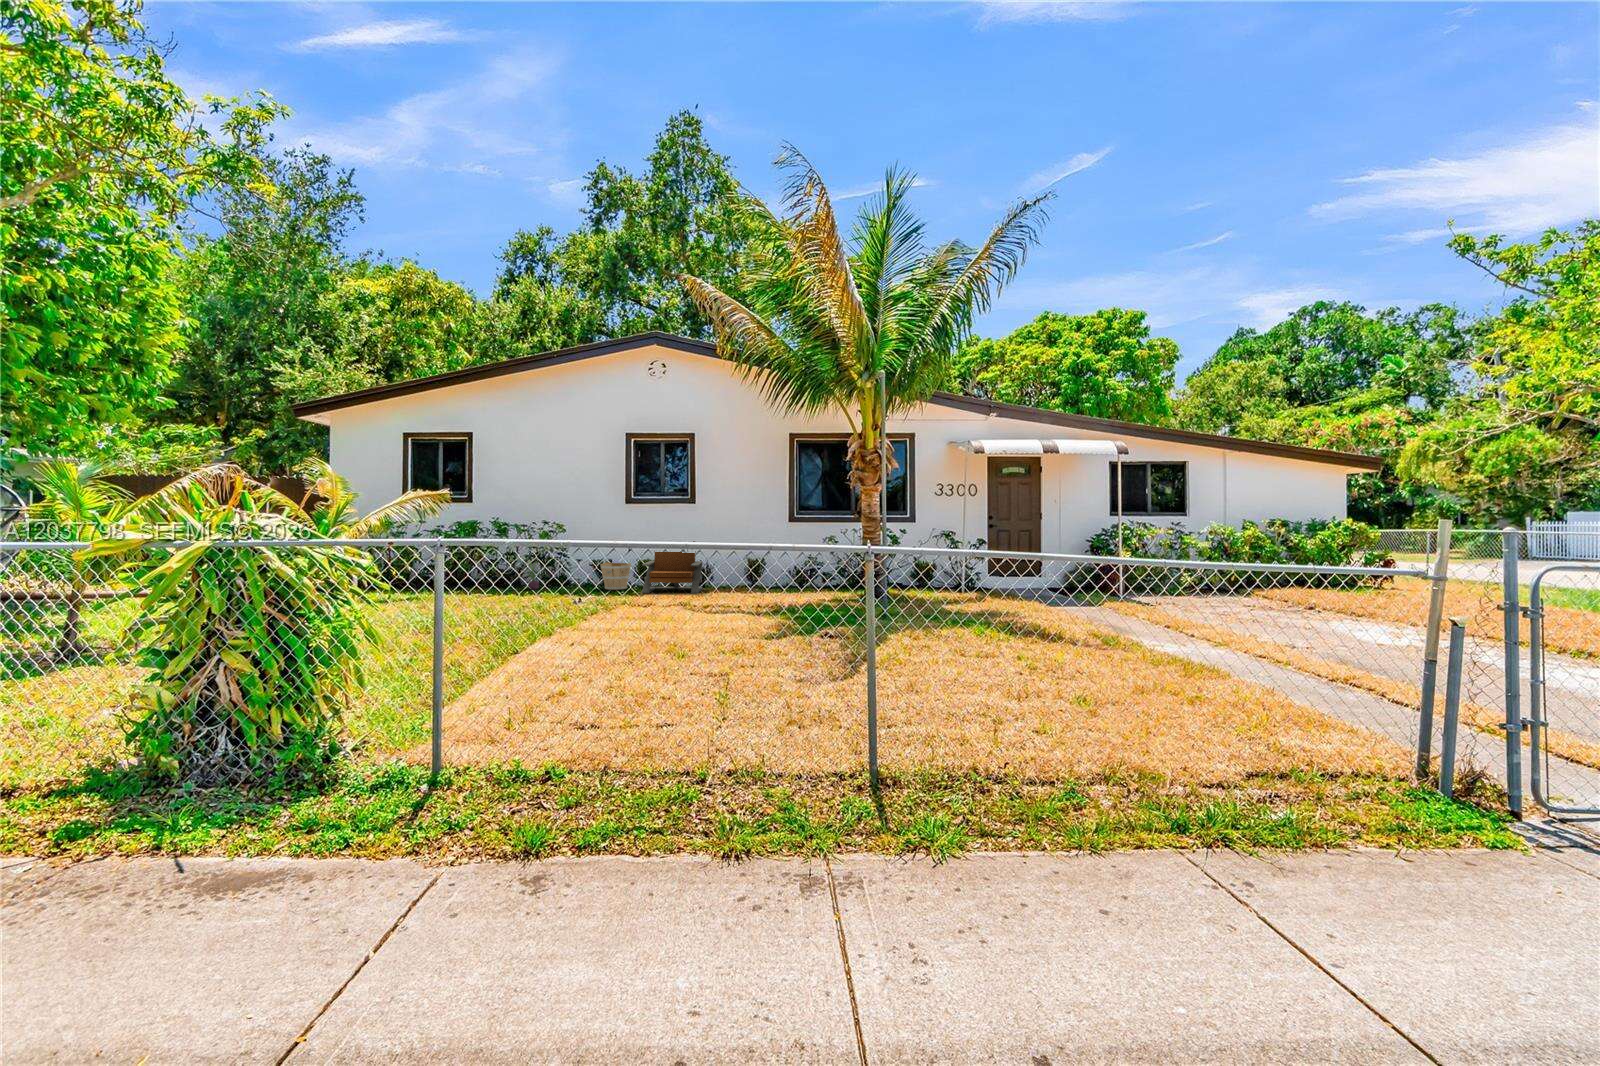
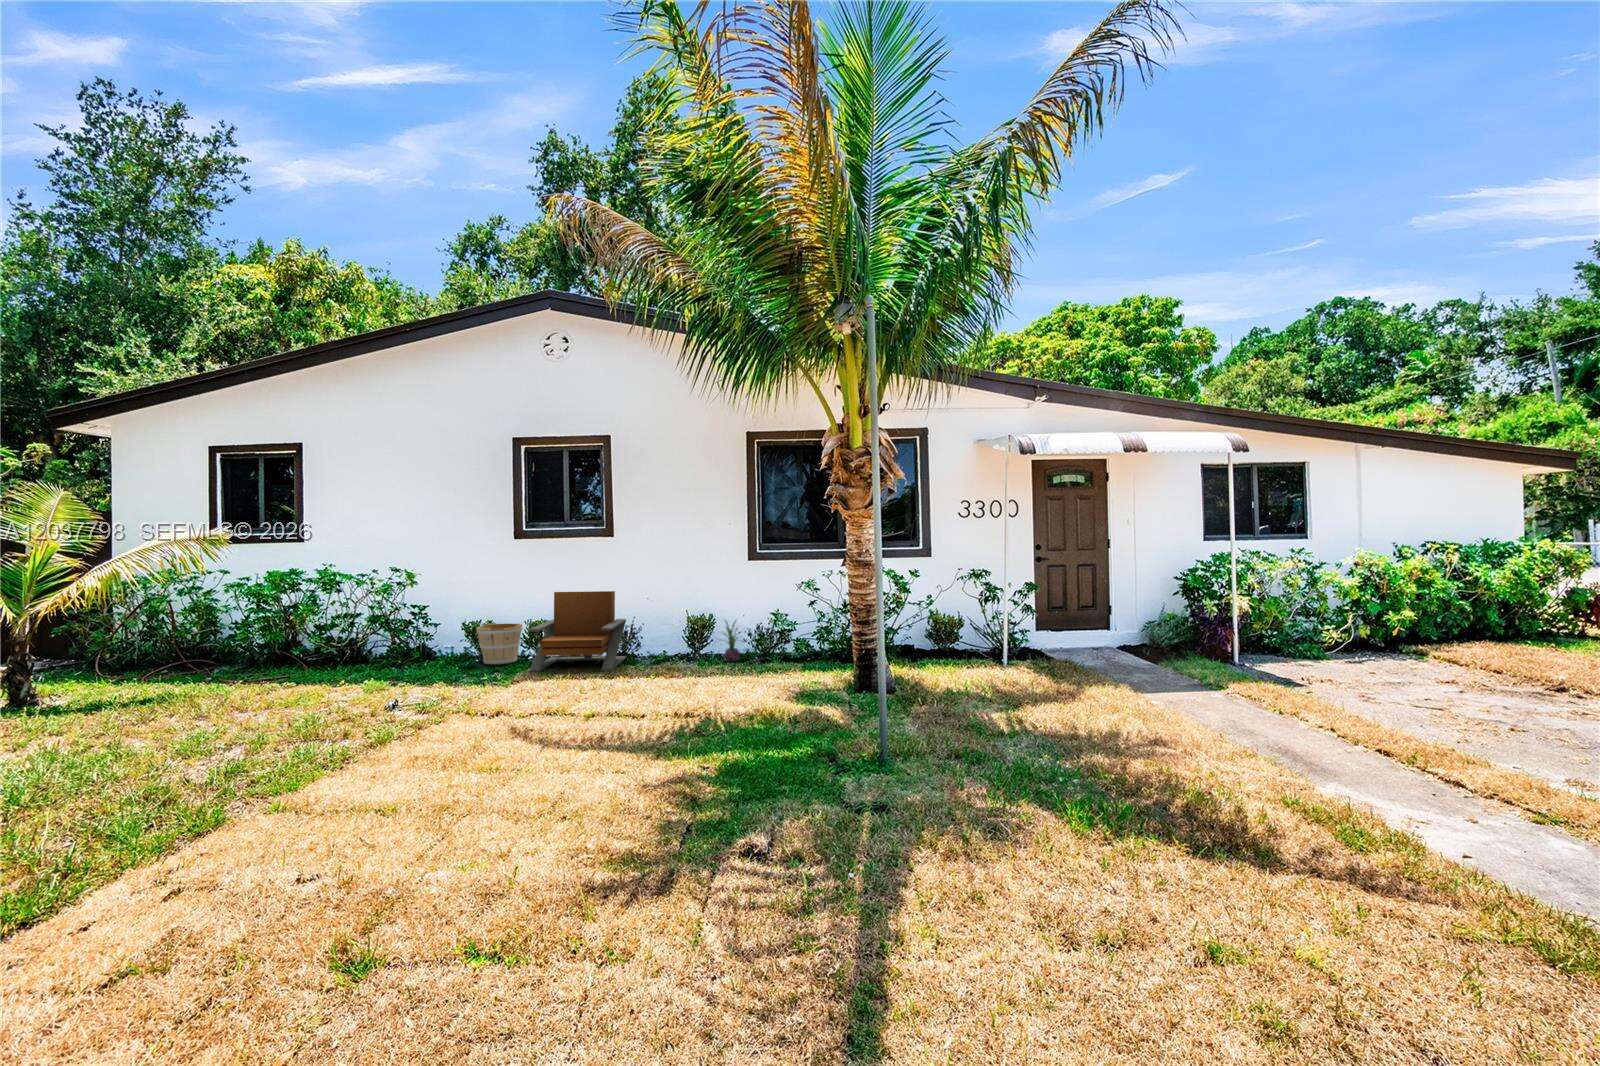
decorative plant: present [528,562,539,590] -> present [723,620,740,662]

